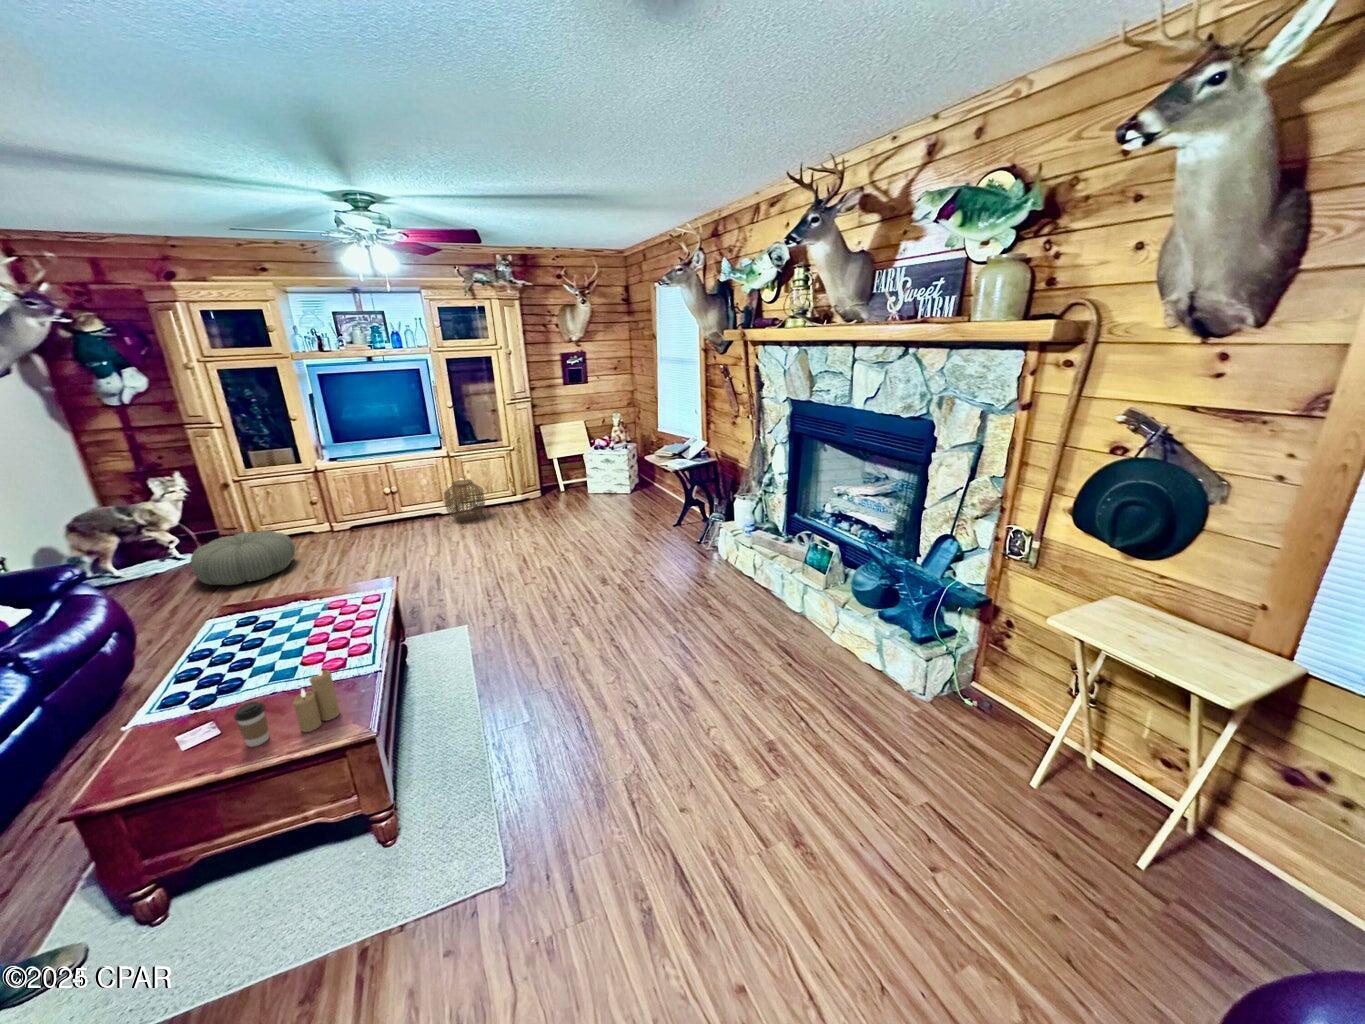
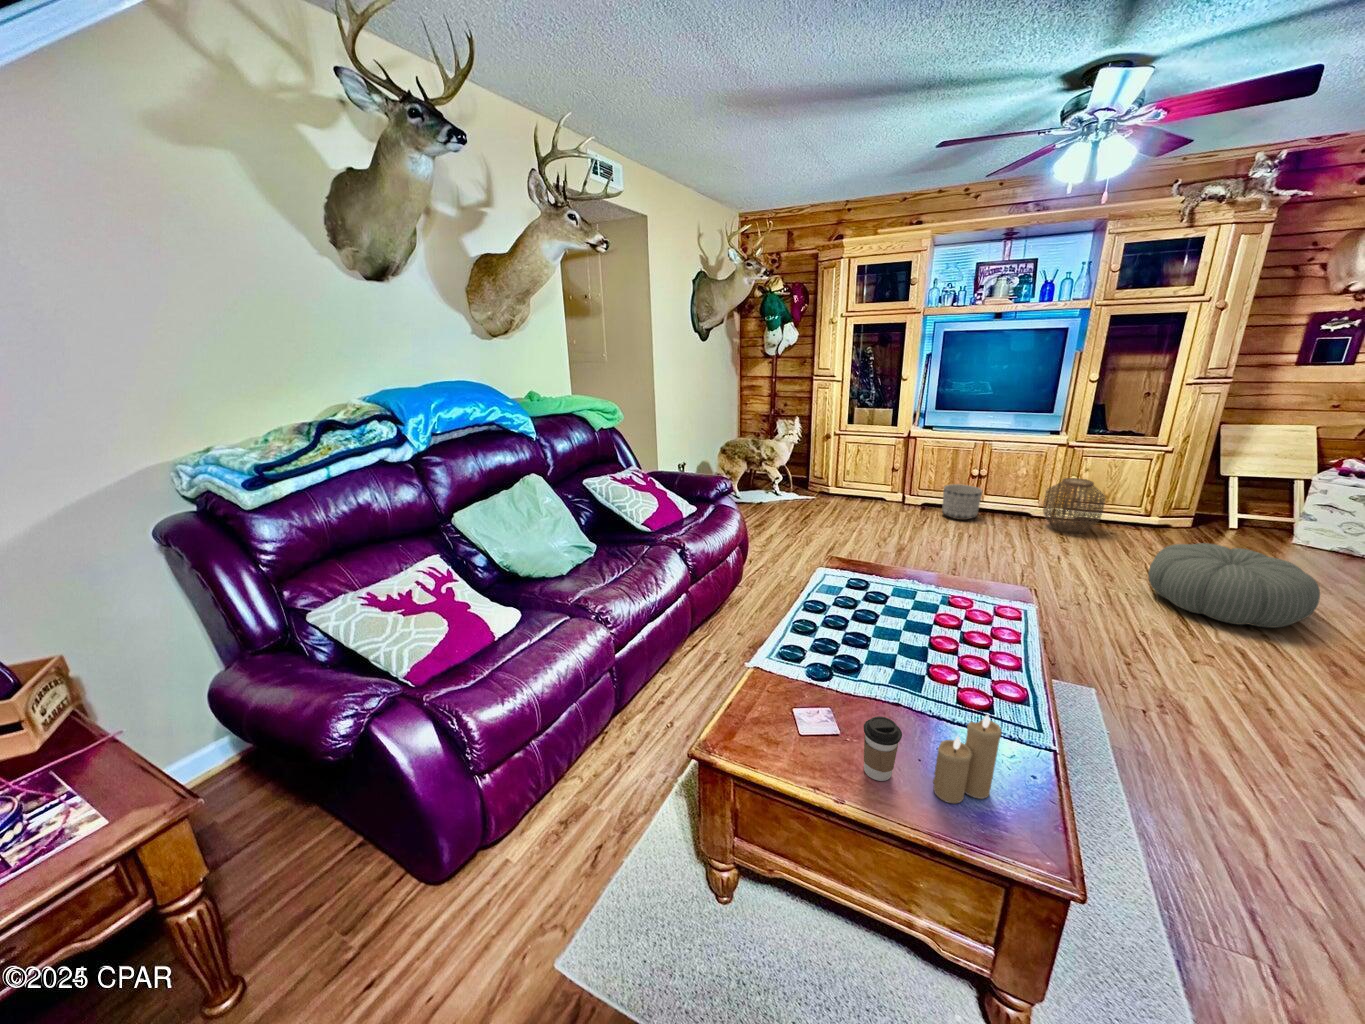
planter: none [363,502,399,534] -> present [942,484,982,520]
pouf: present [191,530,295,585] -> present [1148,543,1320,628]

